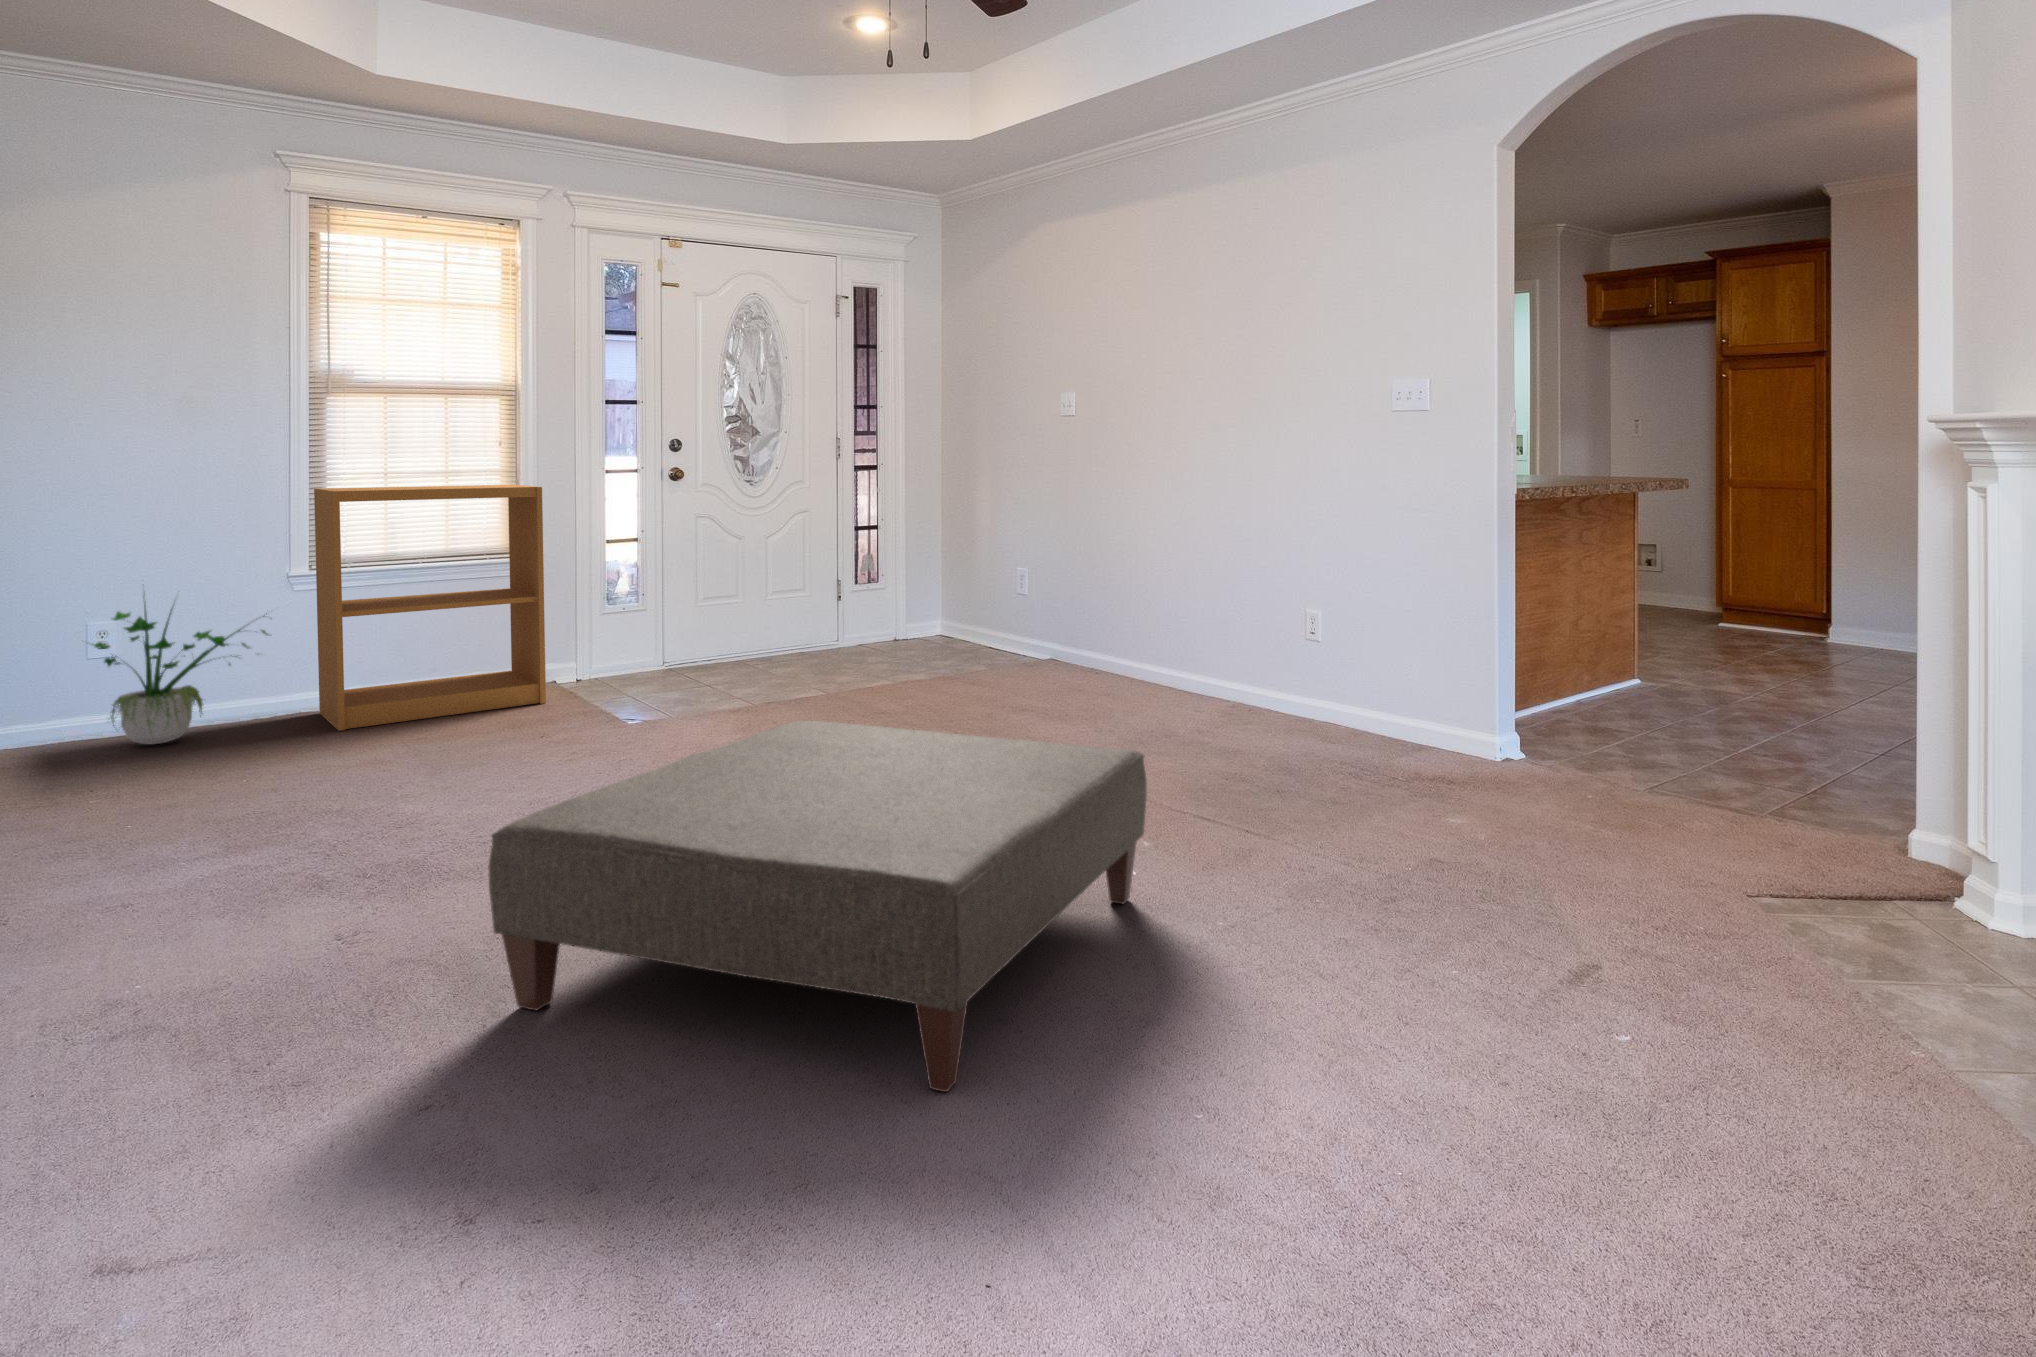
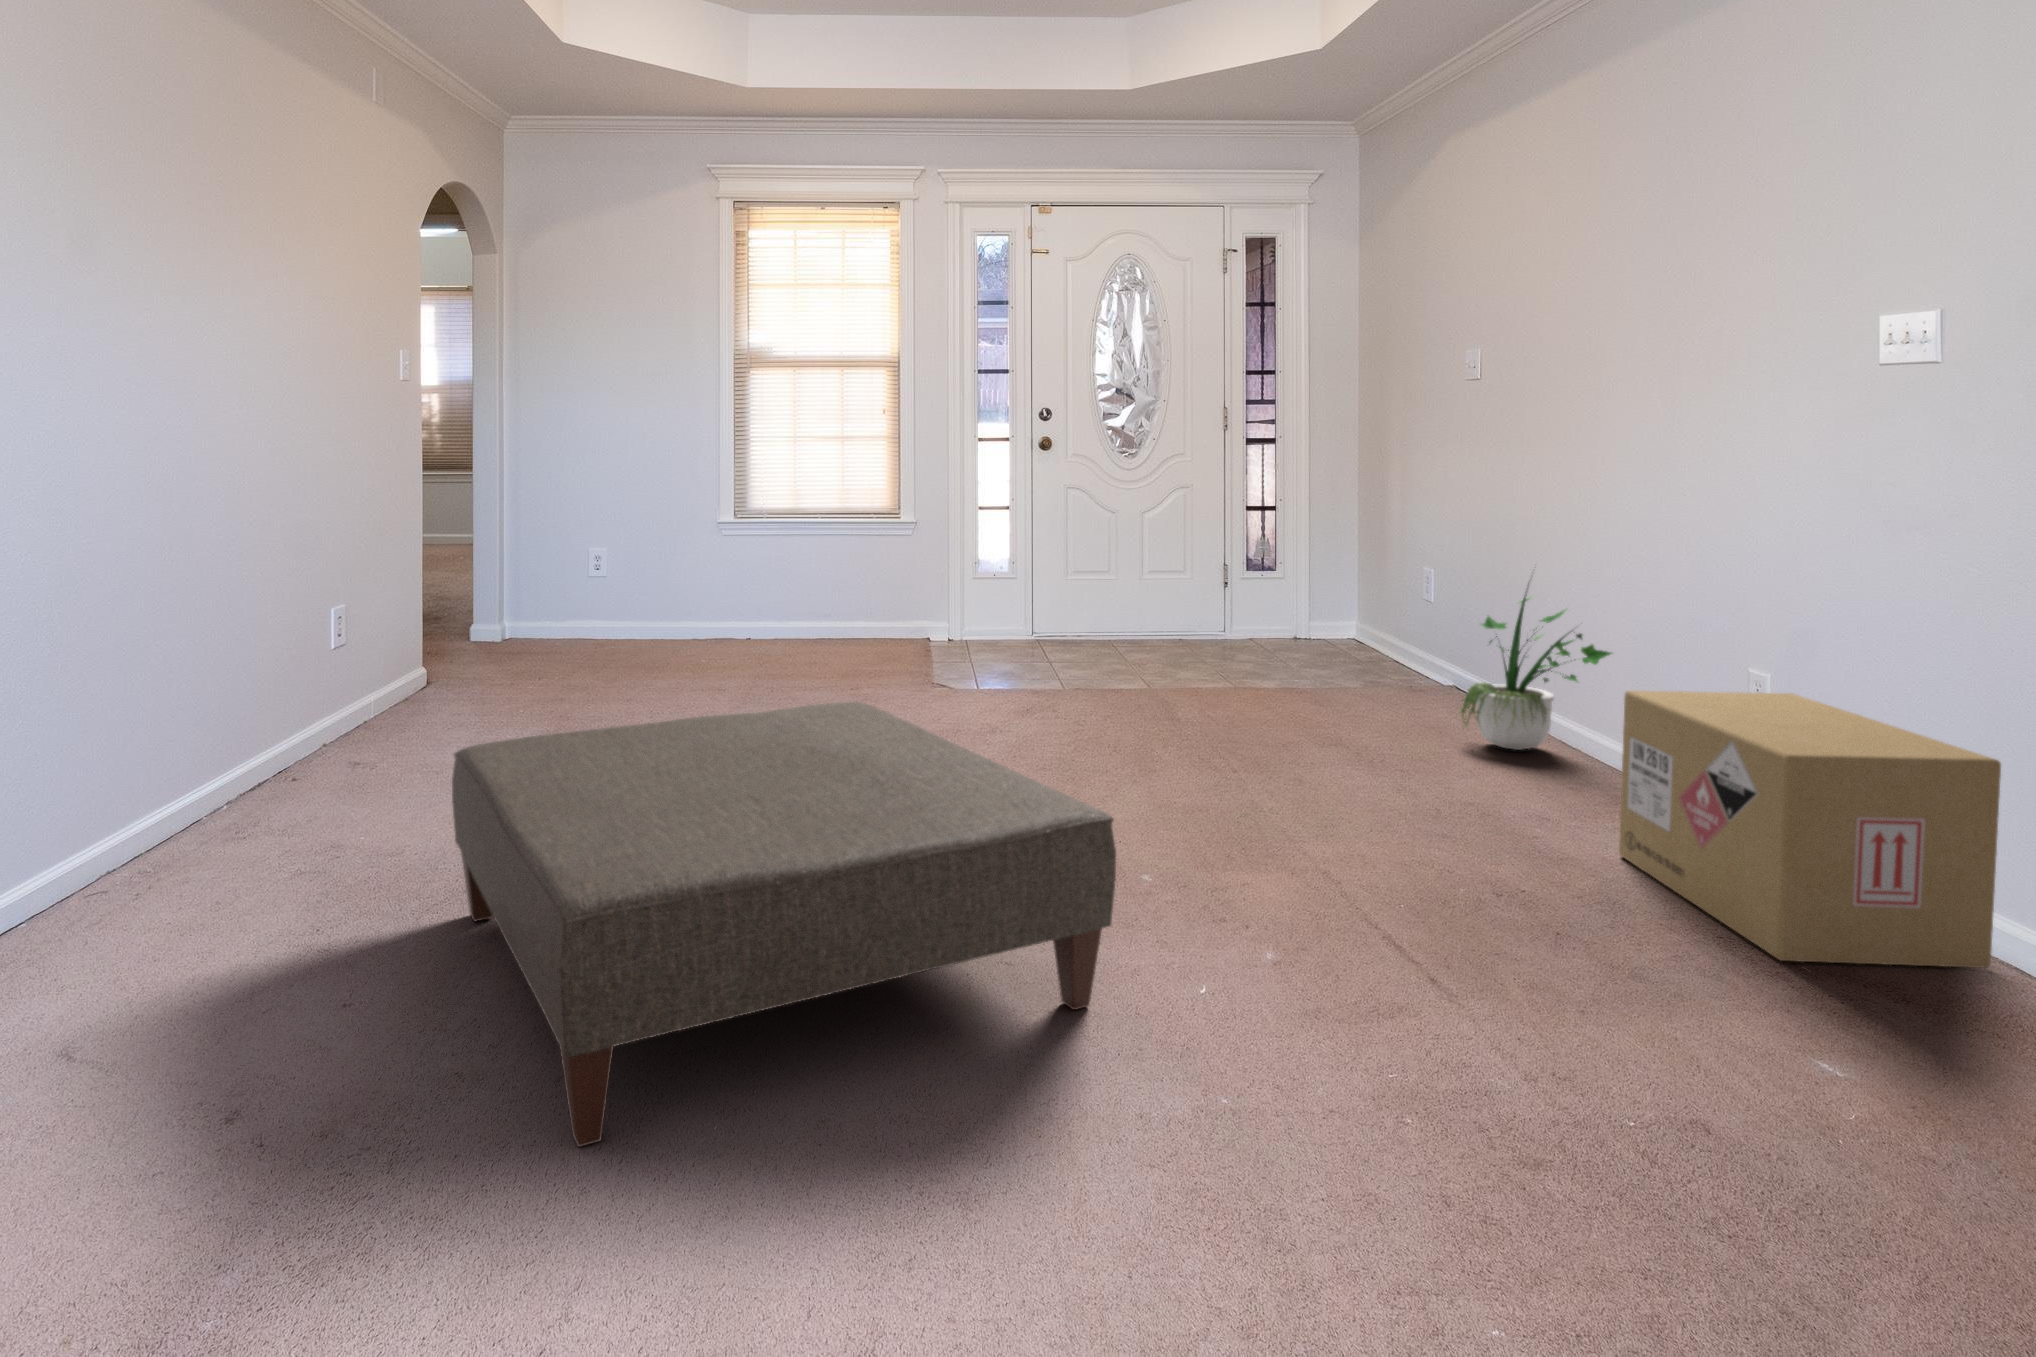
bookshelf: present [314,485,546,731] -> none [725,450,889,654]
potted plant: present [92,608,272,744] -> present [1461,583,1612,750]
cardboard box: none [1272,624,1469,776] -> present [1619,691,2001,968]

